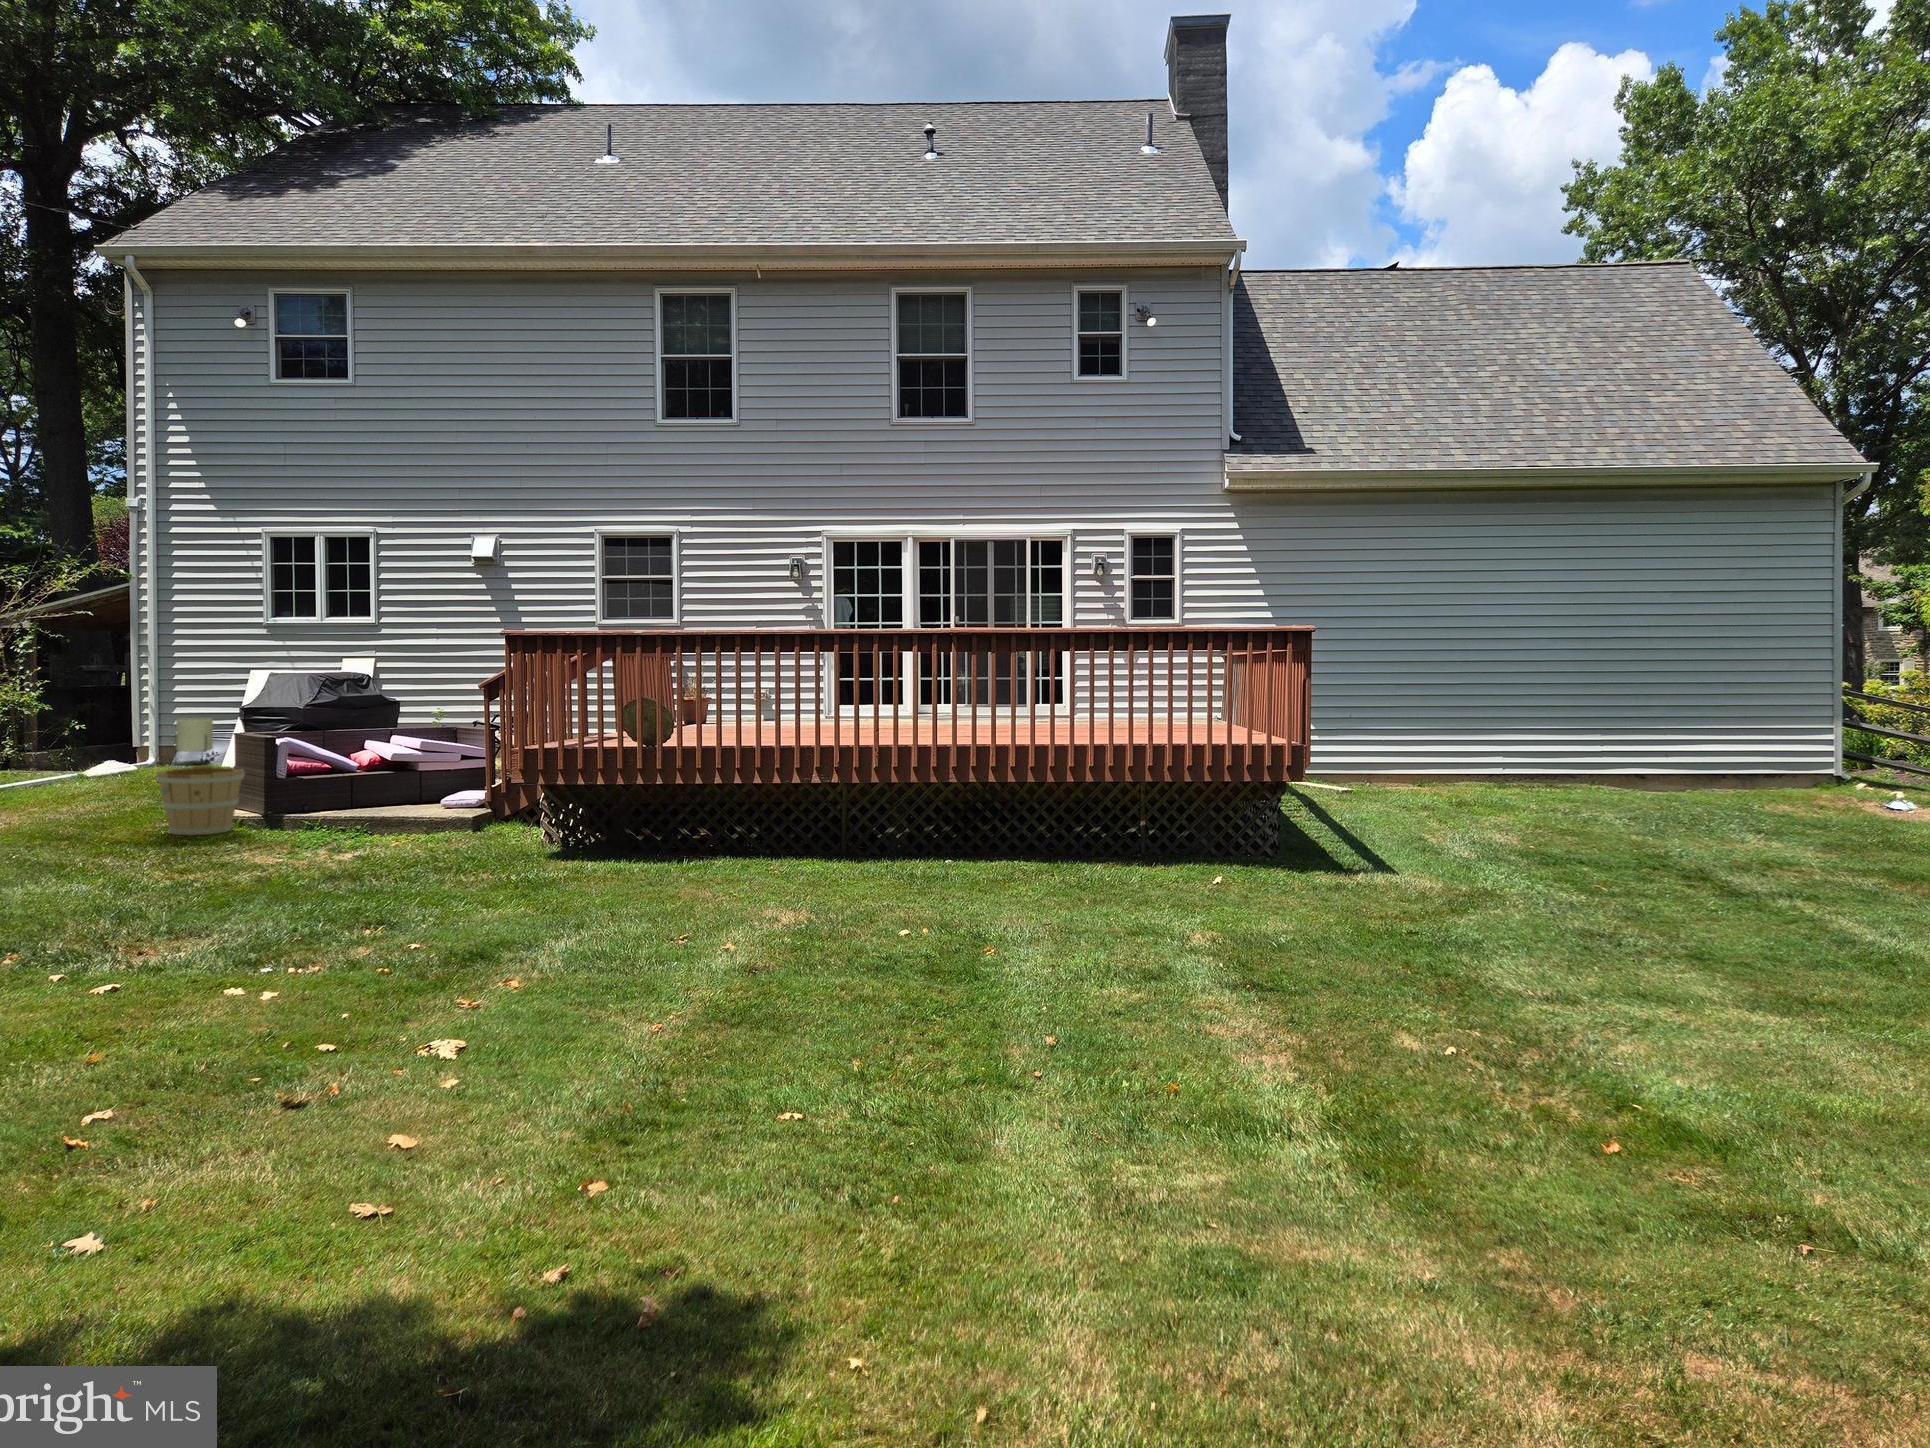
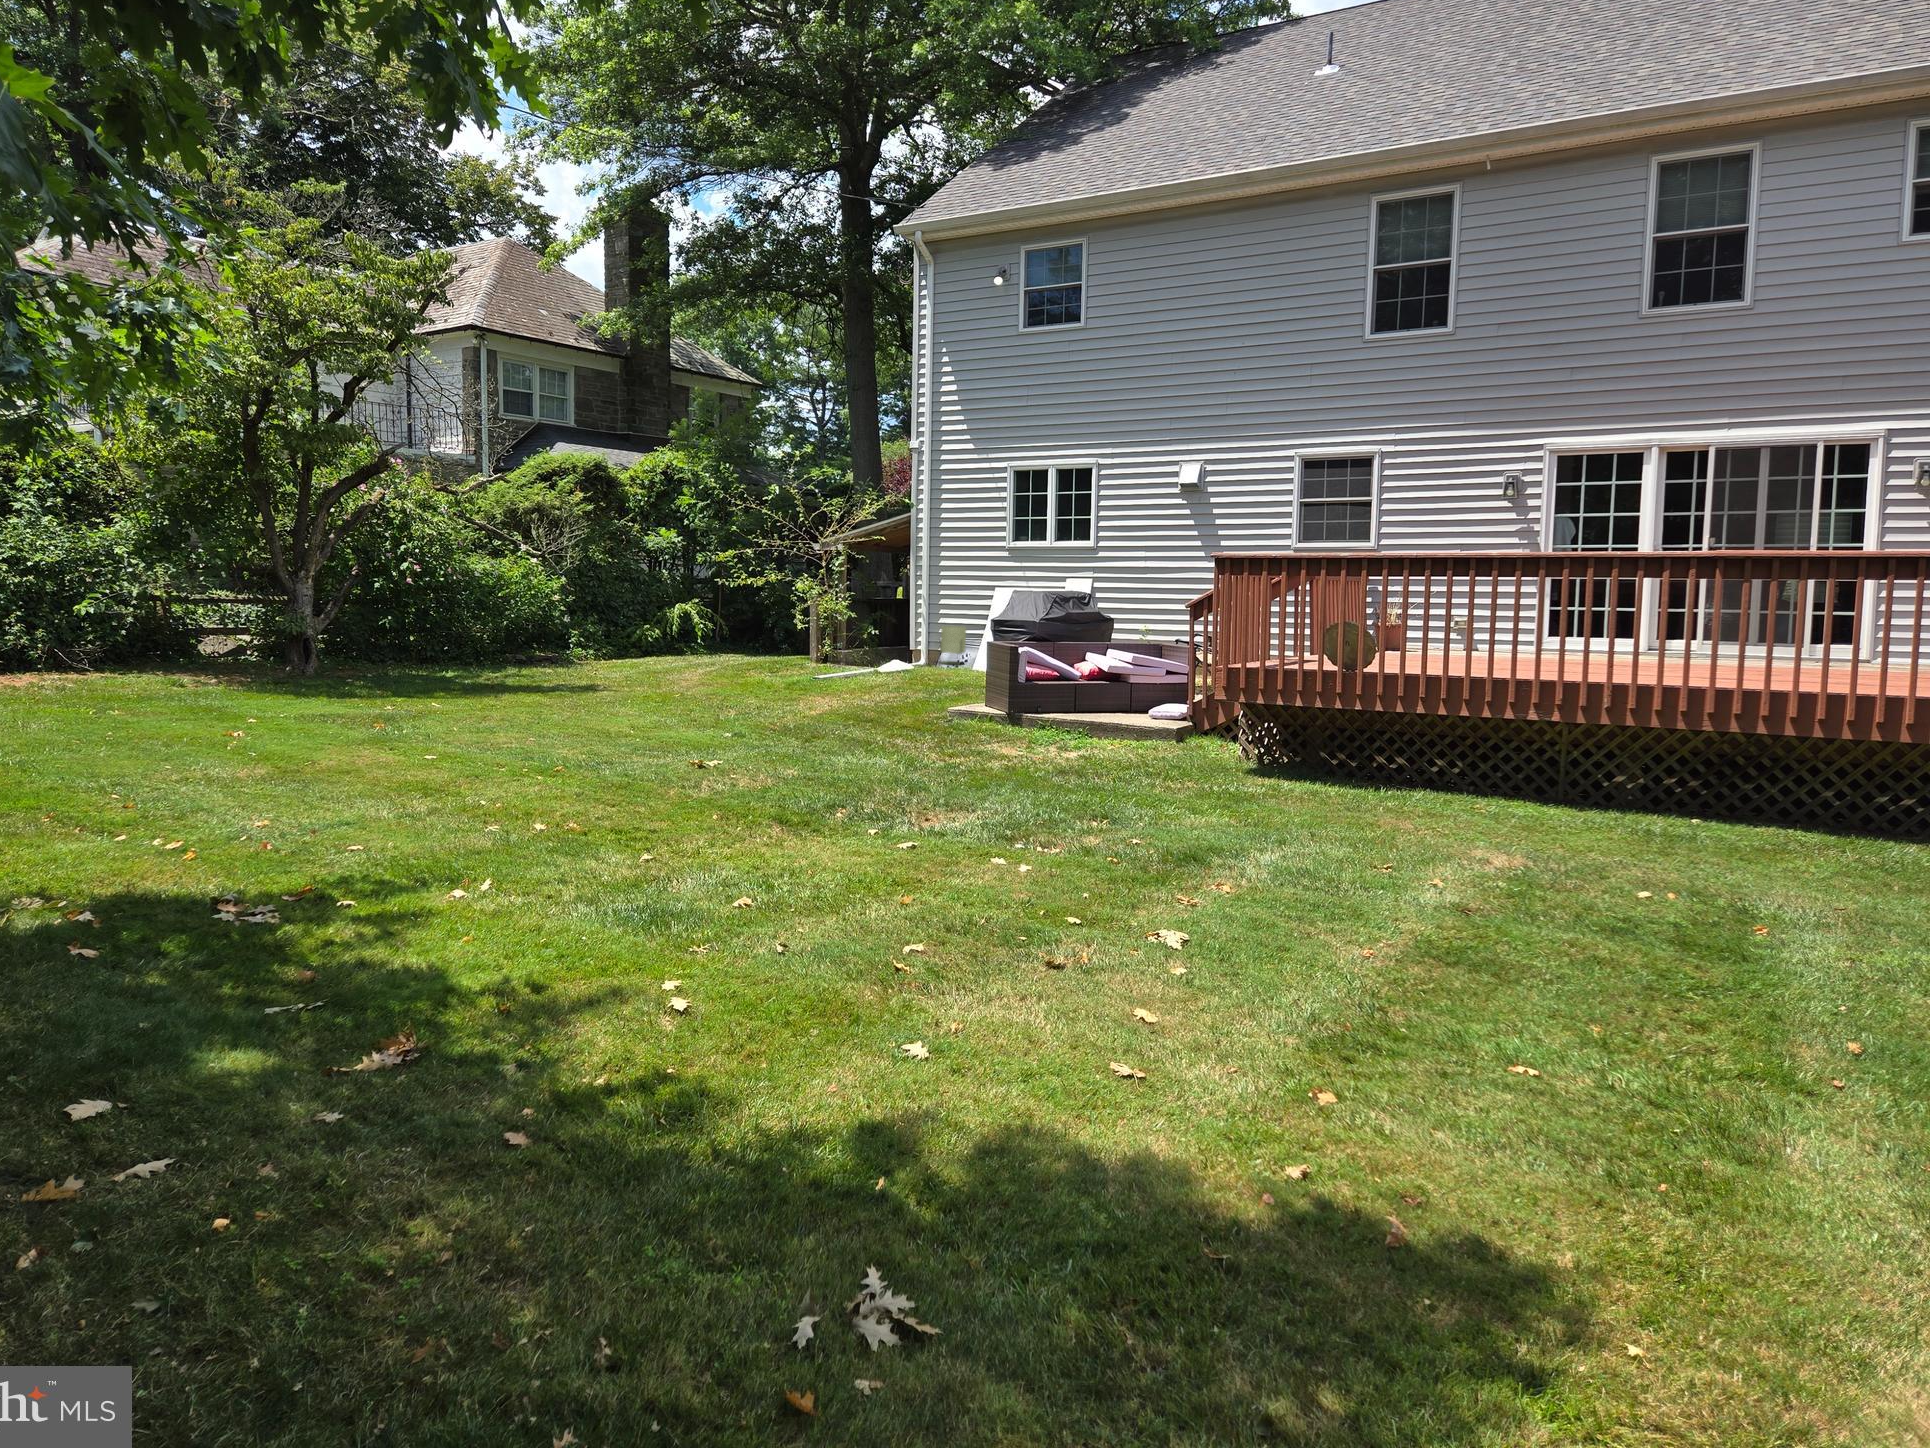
wooden bucket: present [157,765,245,836] -> none [942,665,1001,721]

